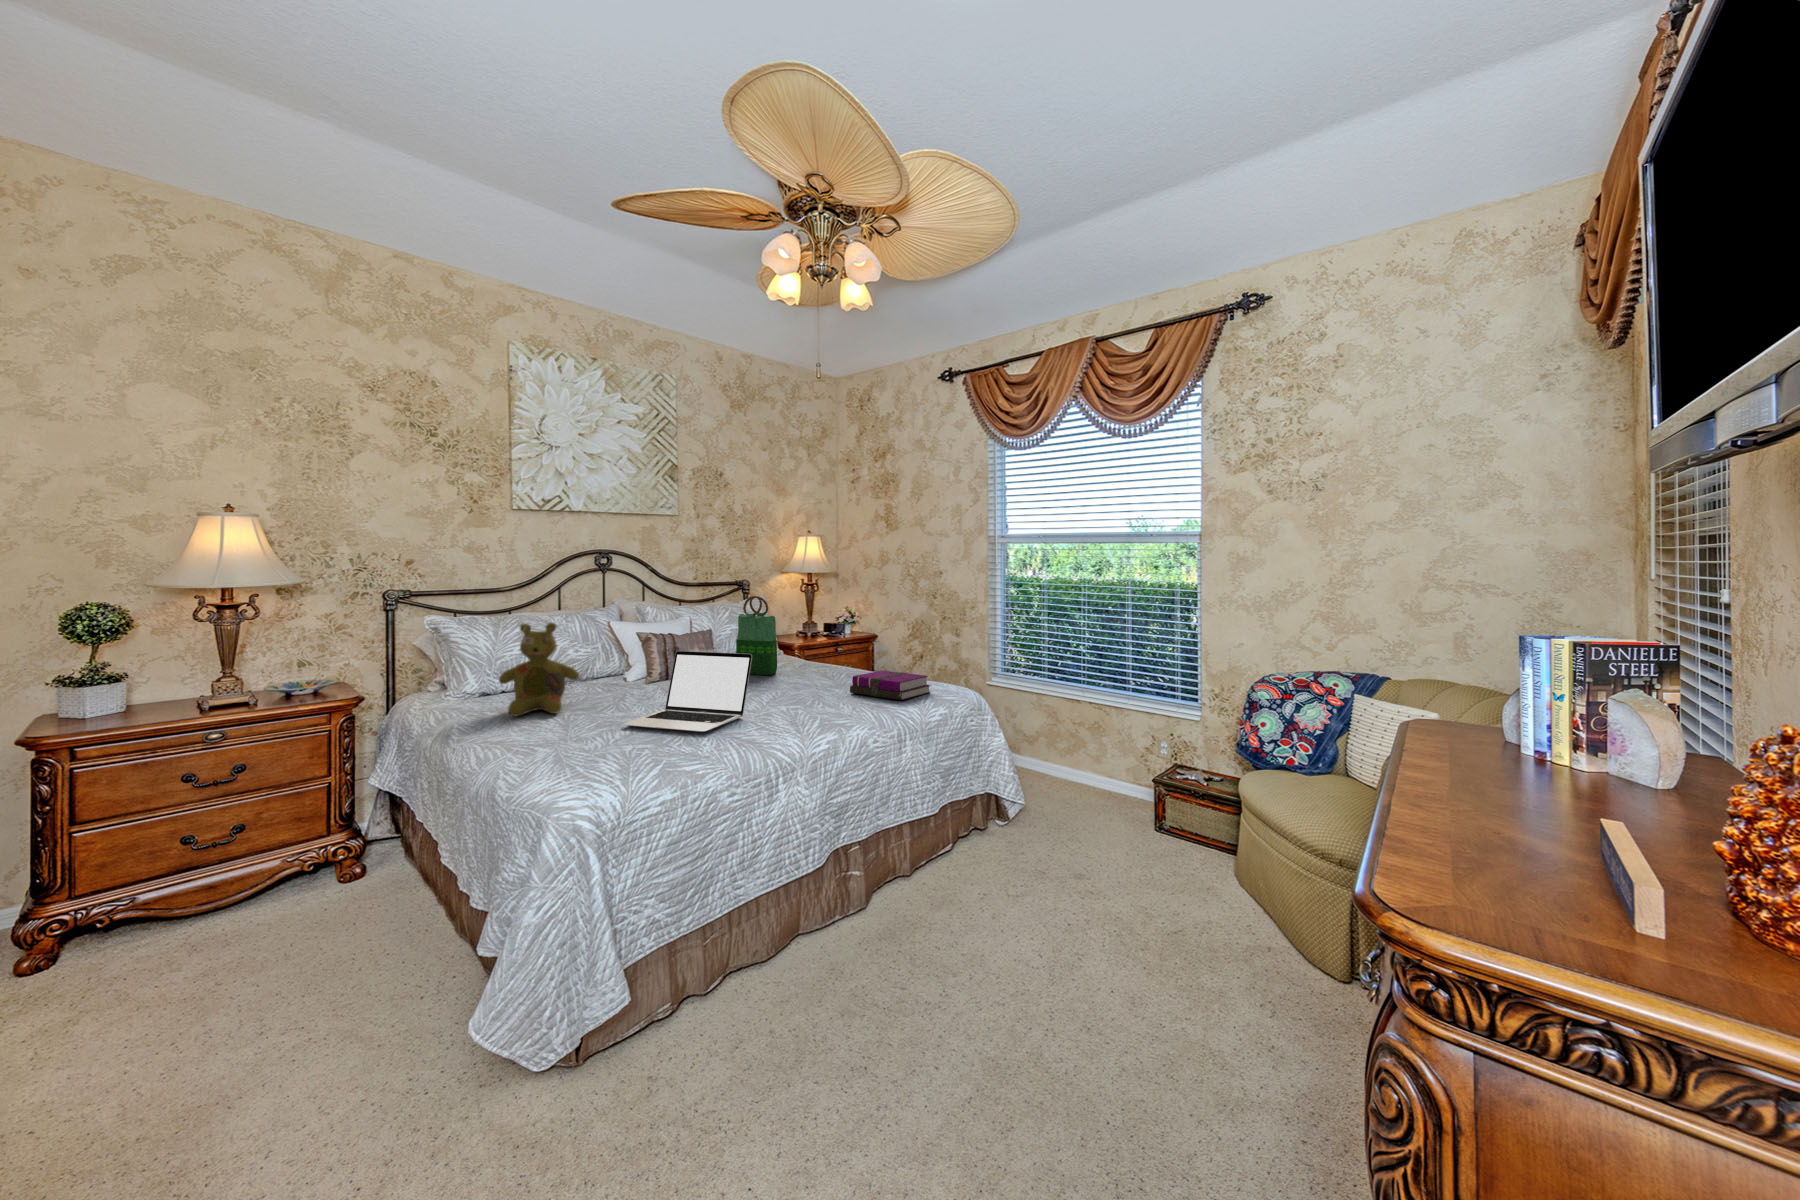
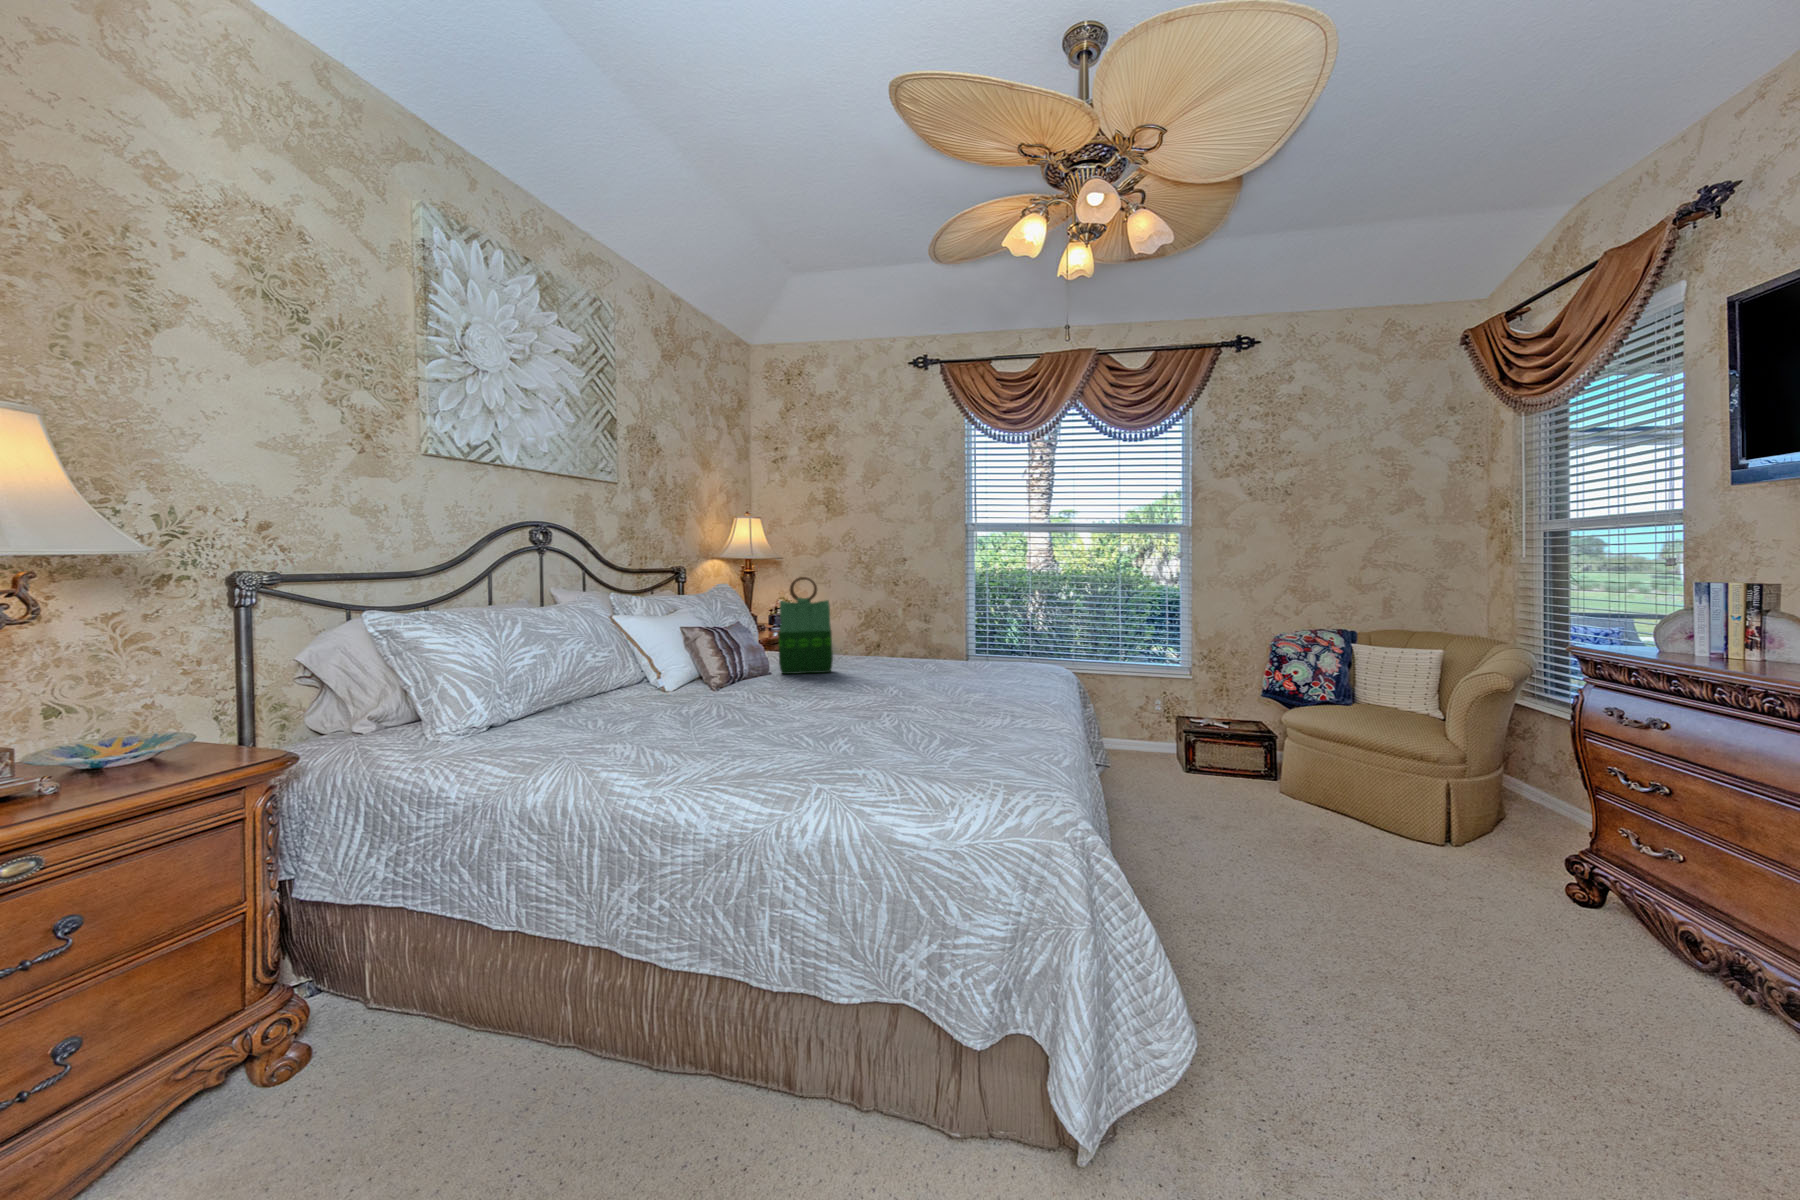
stuffed bear: present [499,623,579,717] -> none [575,603,692,745]
laptop: present [623,651,752,732] -> none [827,629,965,731]
notebook: present [850,671,930,700] -> none [977,651,1051,676]

